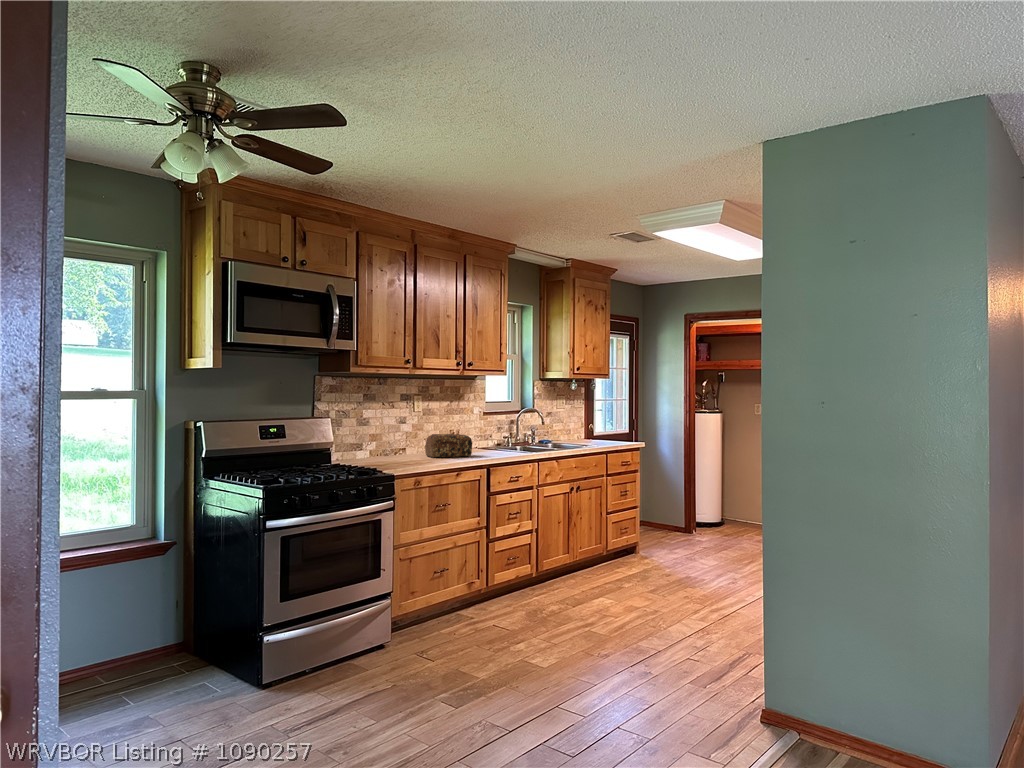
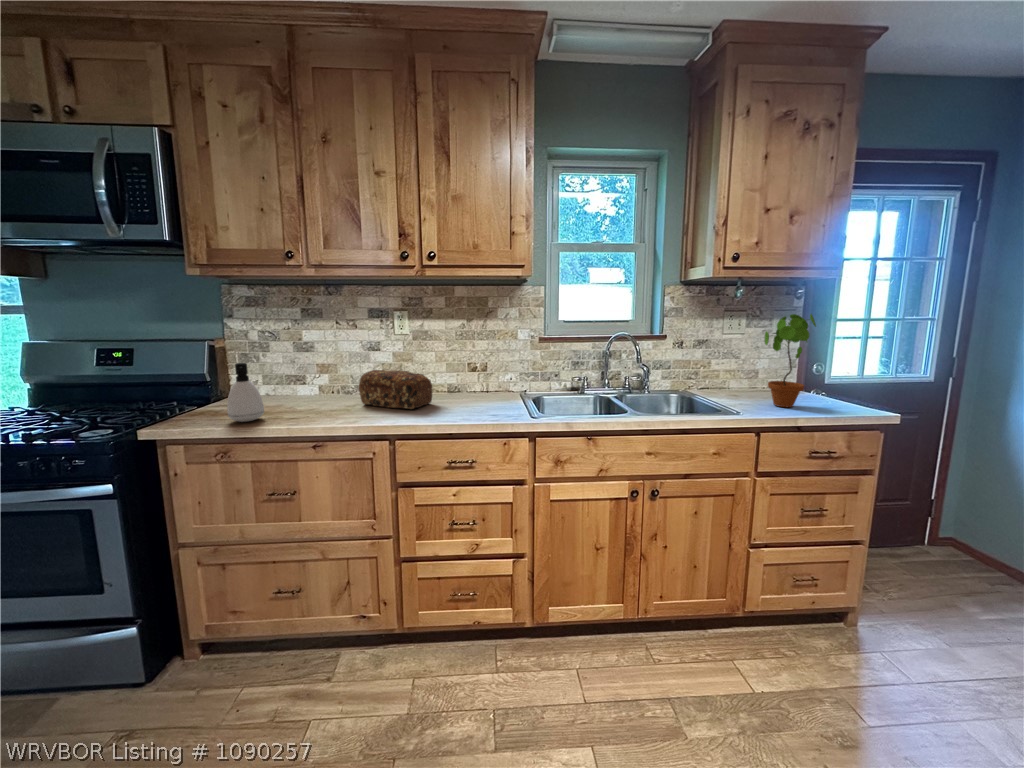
potted plant: none [589,396,610,444] -> present [765,314,816,407]
soap dispenser: none [406,427,427,465] -> present [227,363,264,422]

